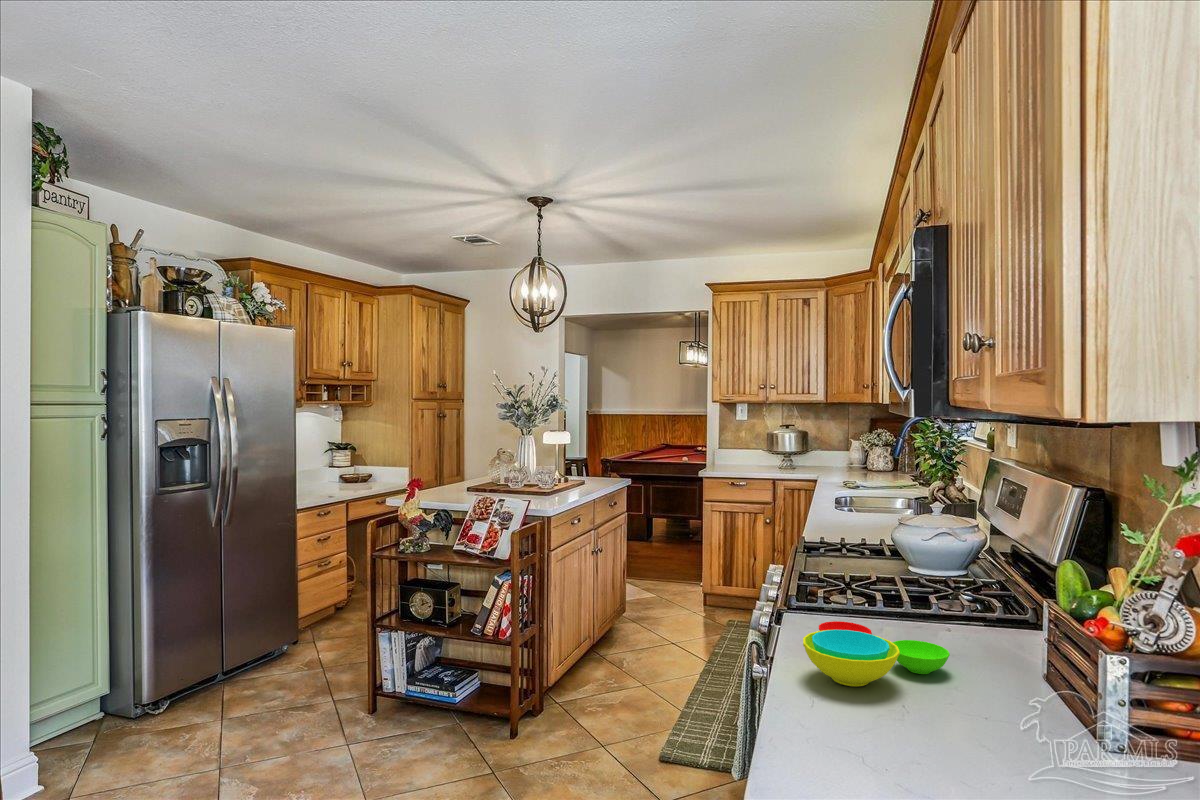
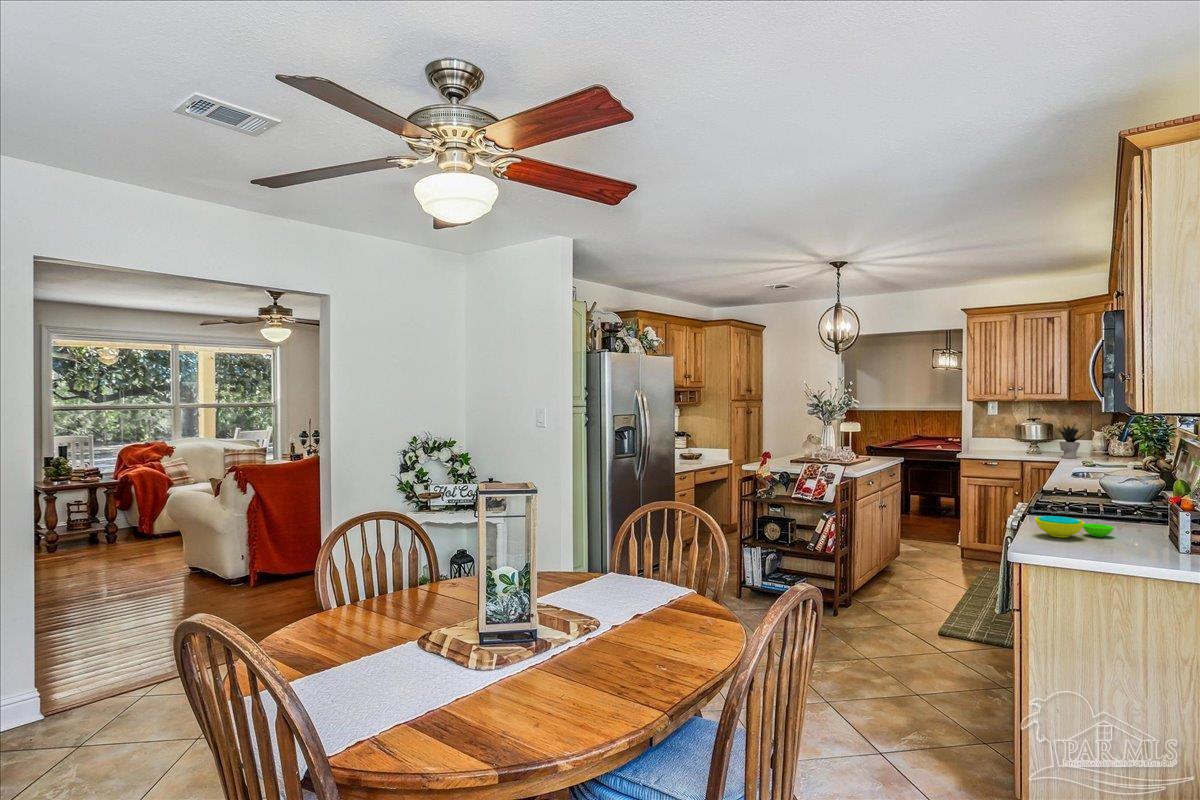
potted plant: none [810,429,843,473] -> present [1058,424,1085,458]

